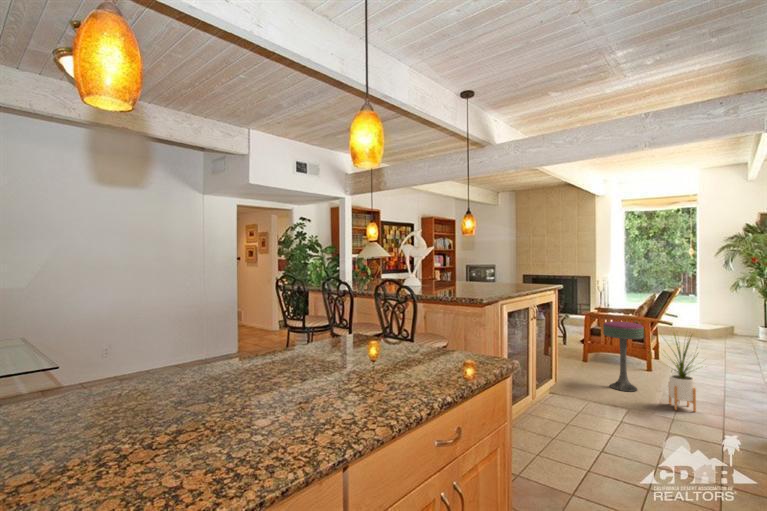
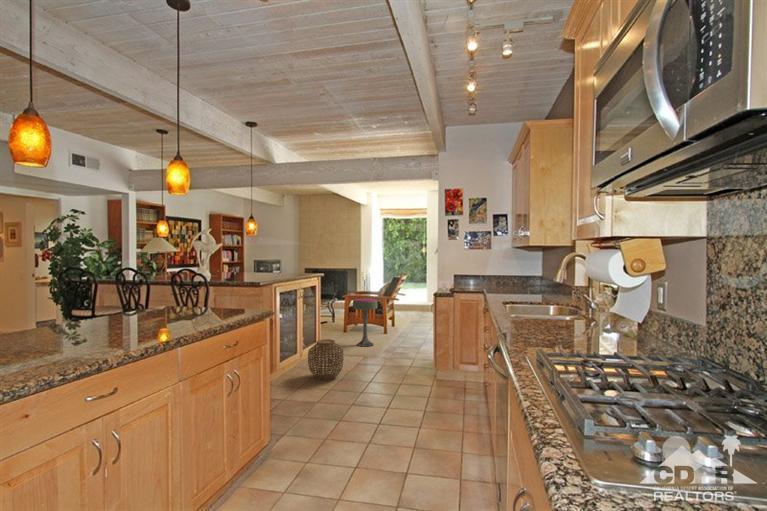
house plant: present [669,333,698,412] -> none [380,298,410,353]
woven basket: none [548,384,604,447] -> present [308,339,343,380]

